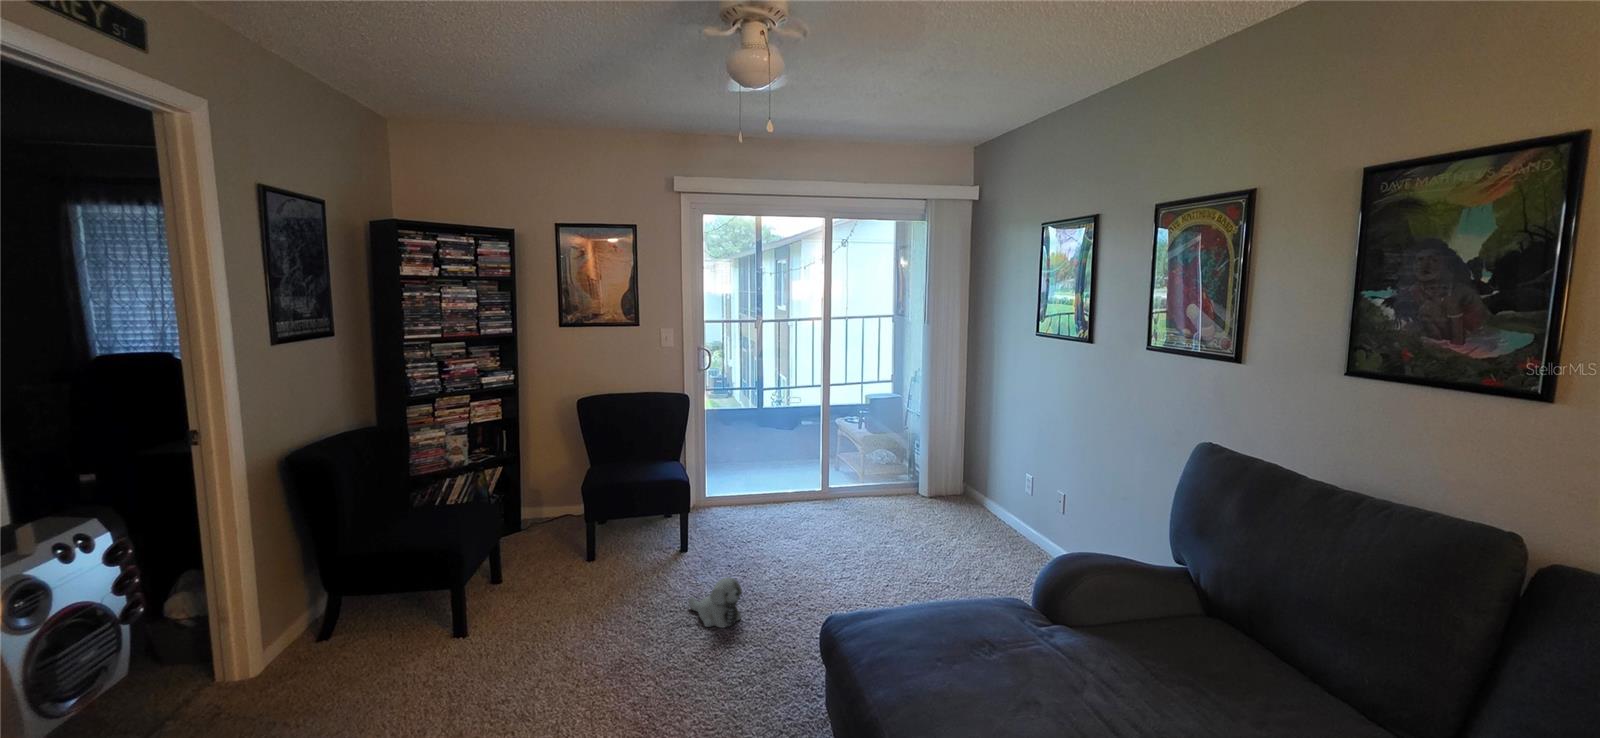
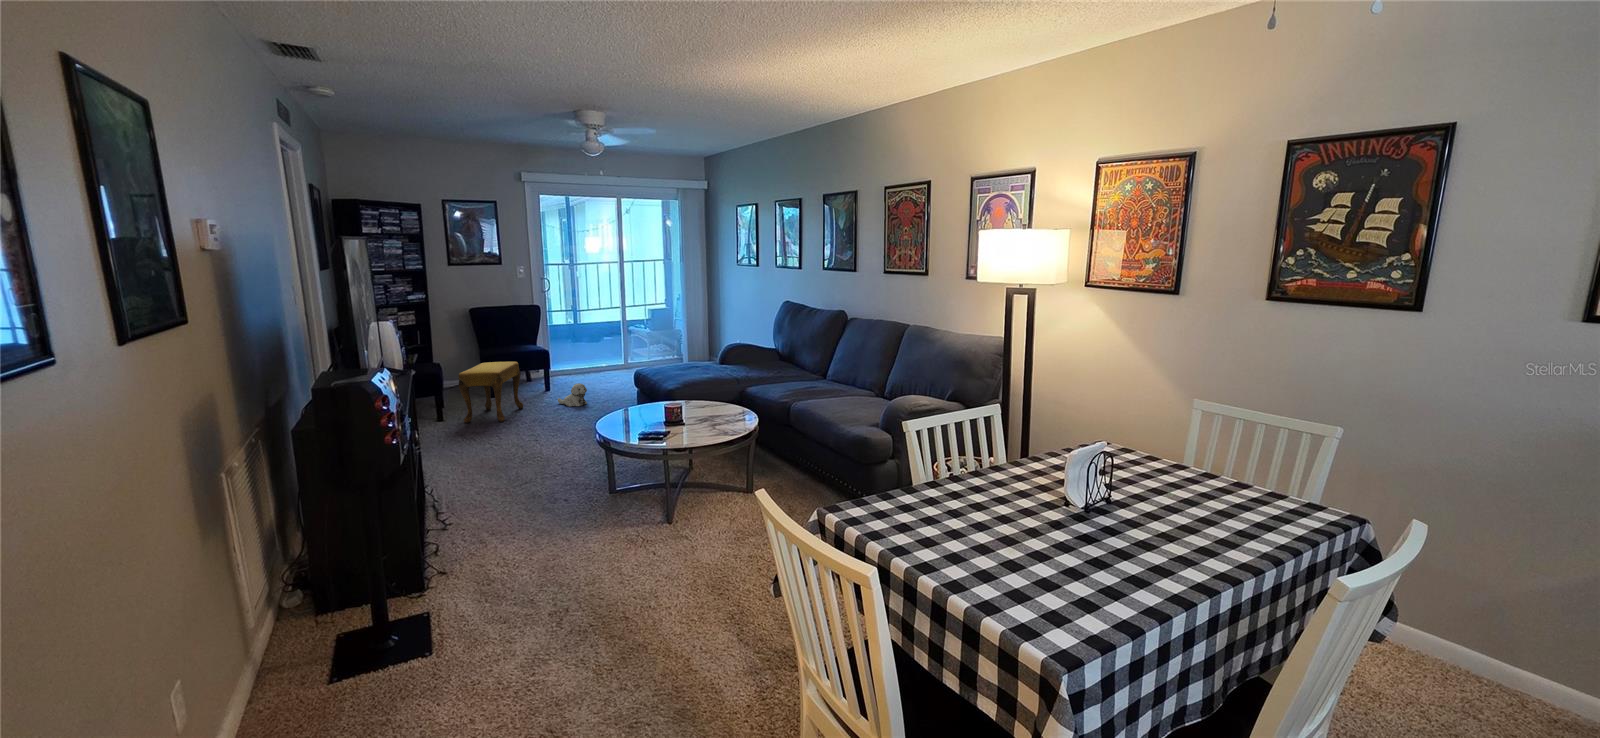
footstool: none [482,525,623,681] -> present [458,362,523,423]

